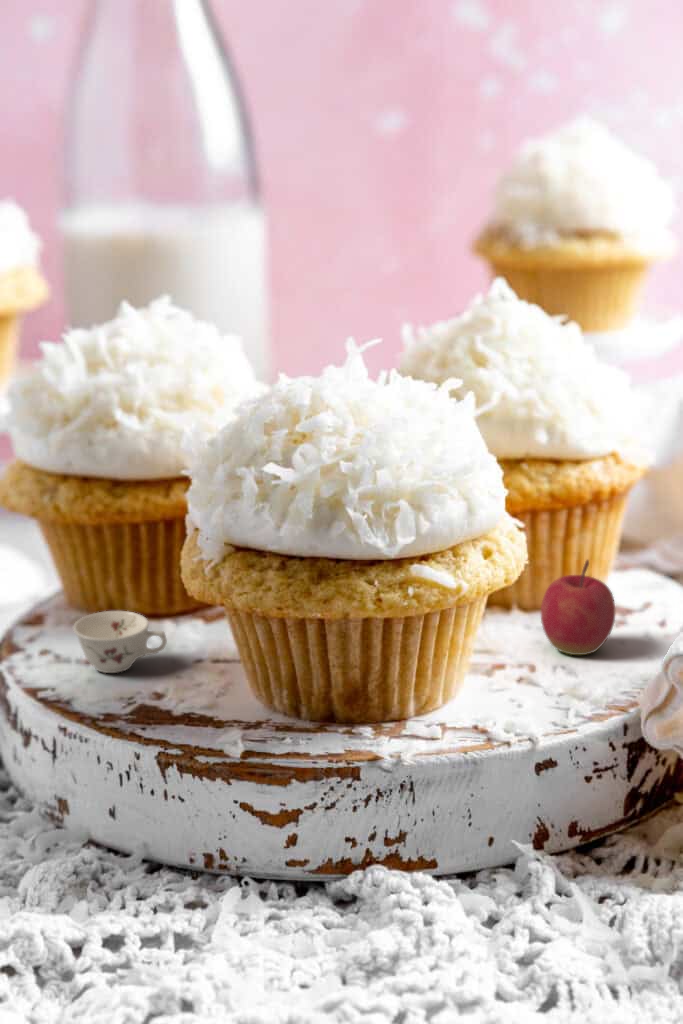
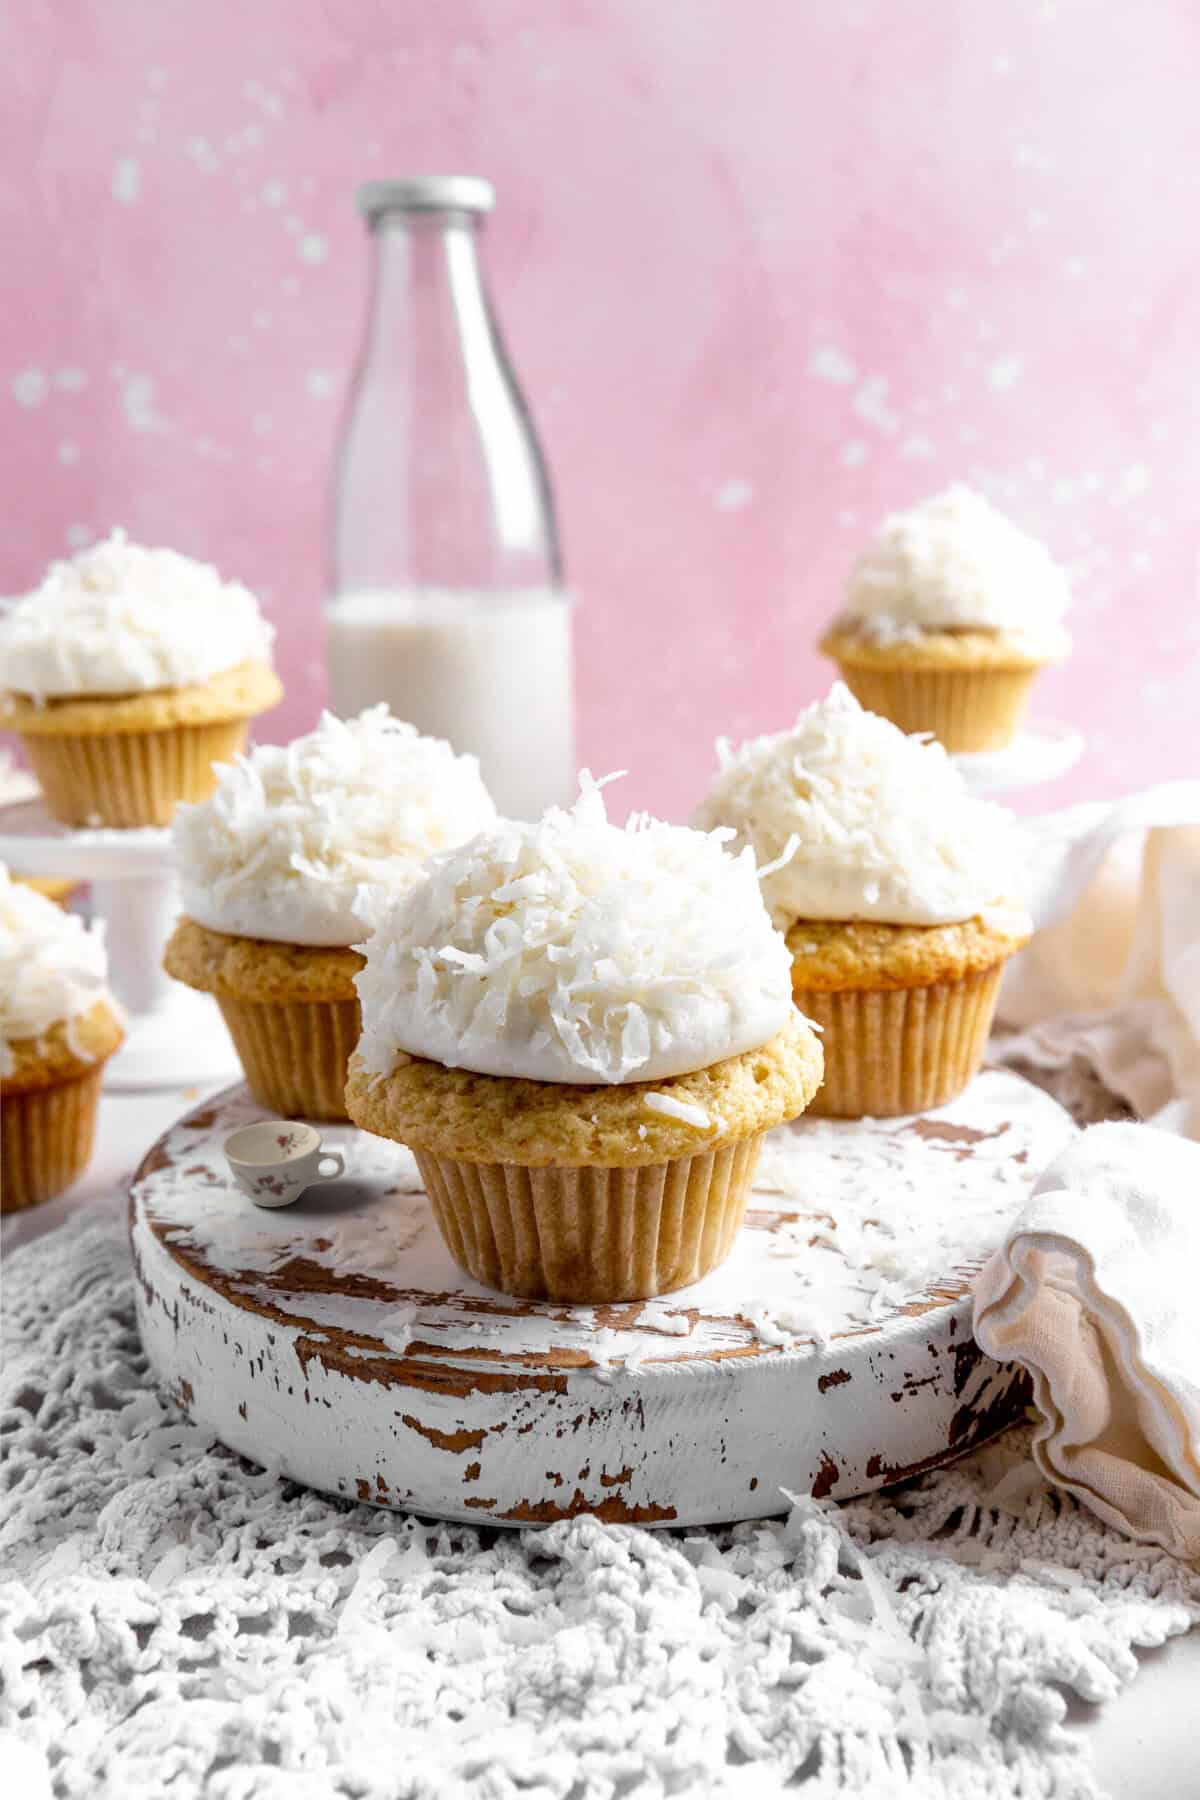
apple: present [541,560,615,655] -> none [852,1072,954,1203]

